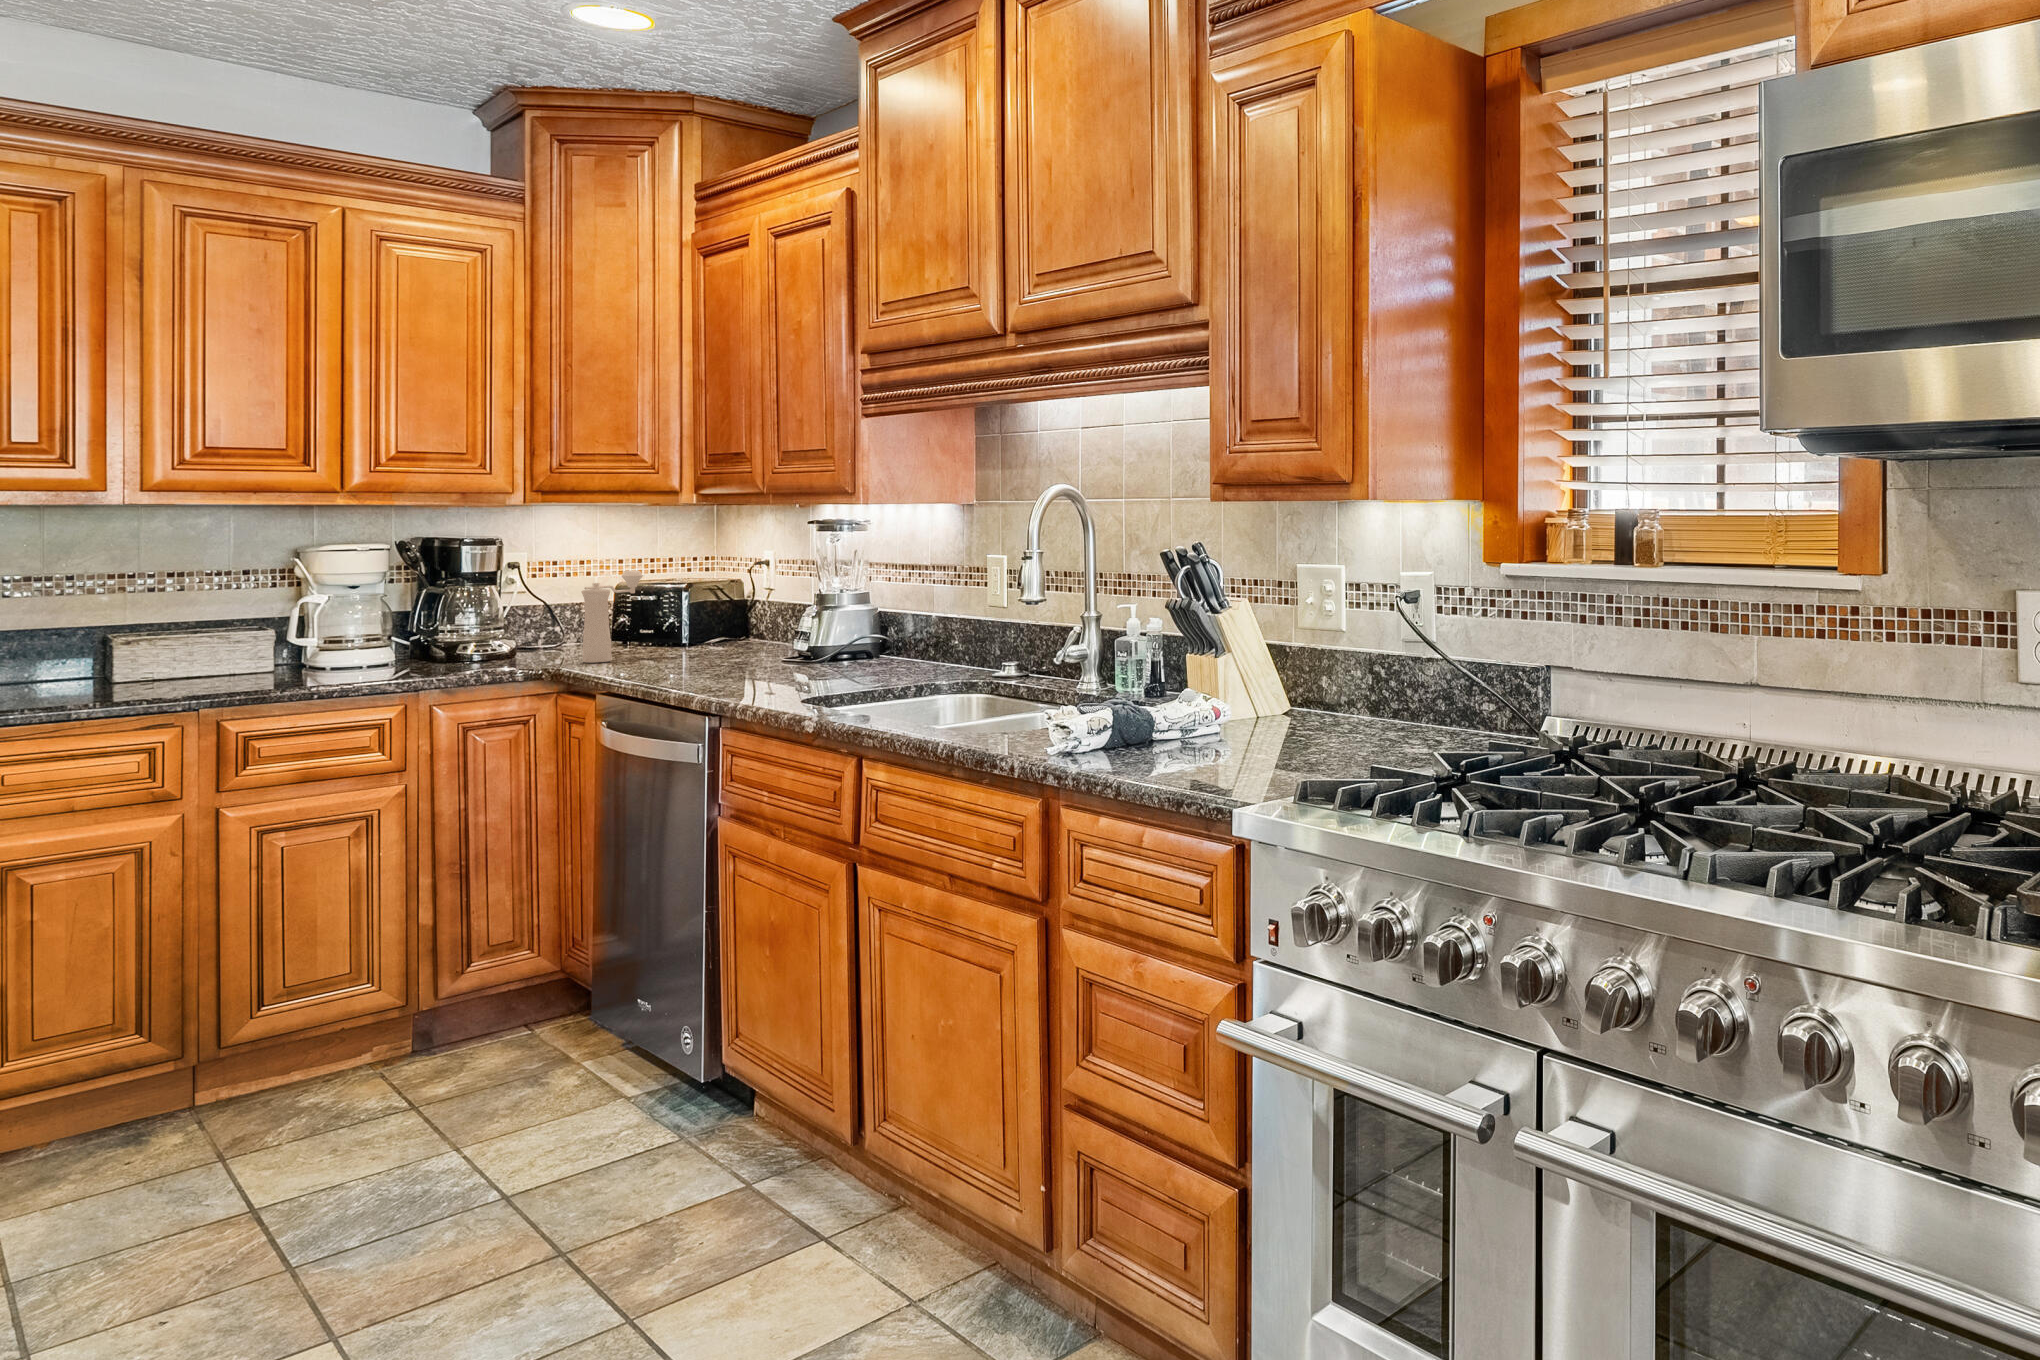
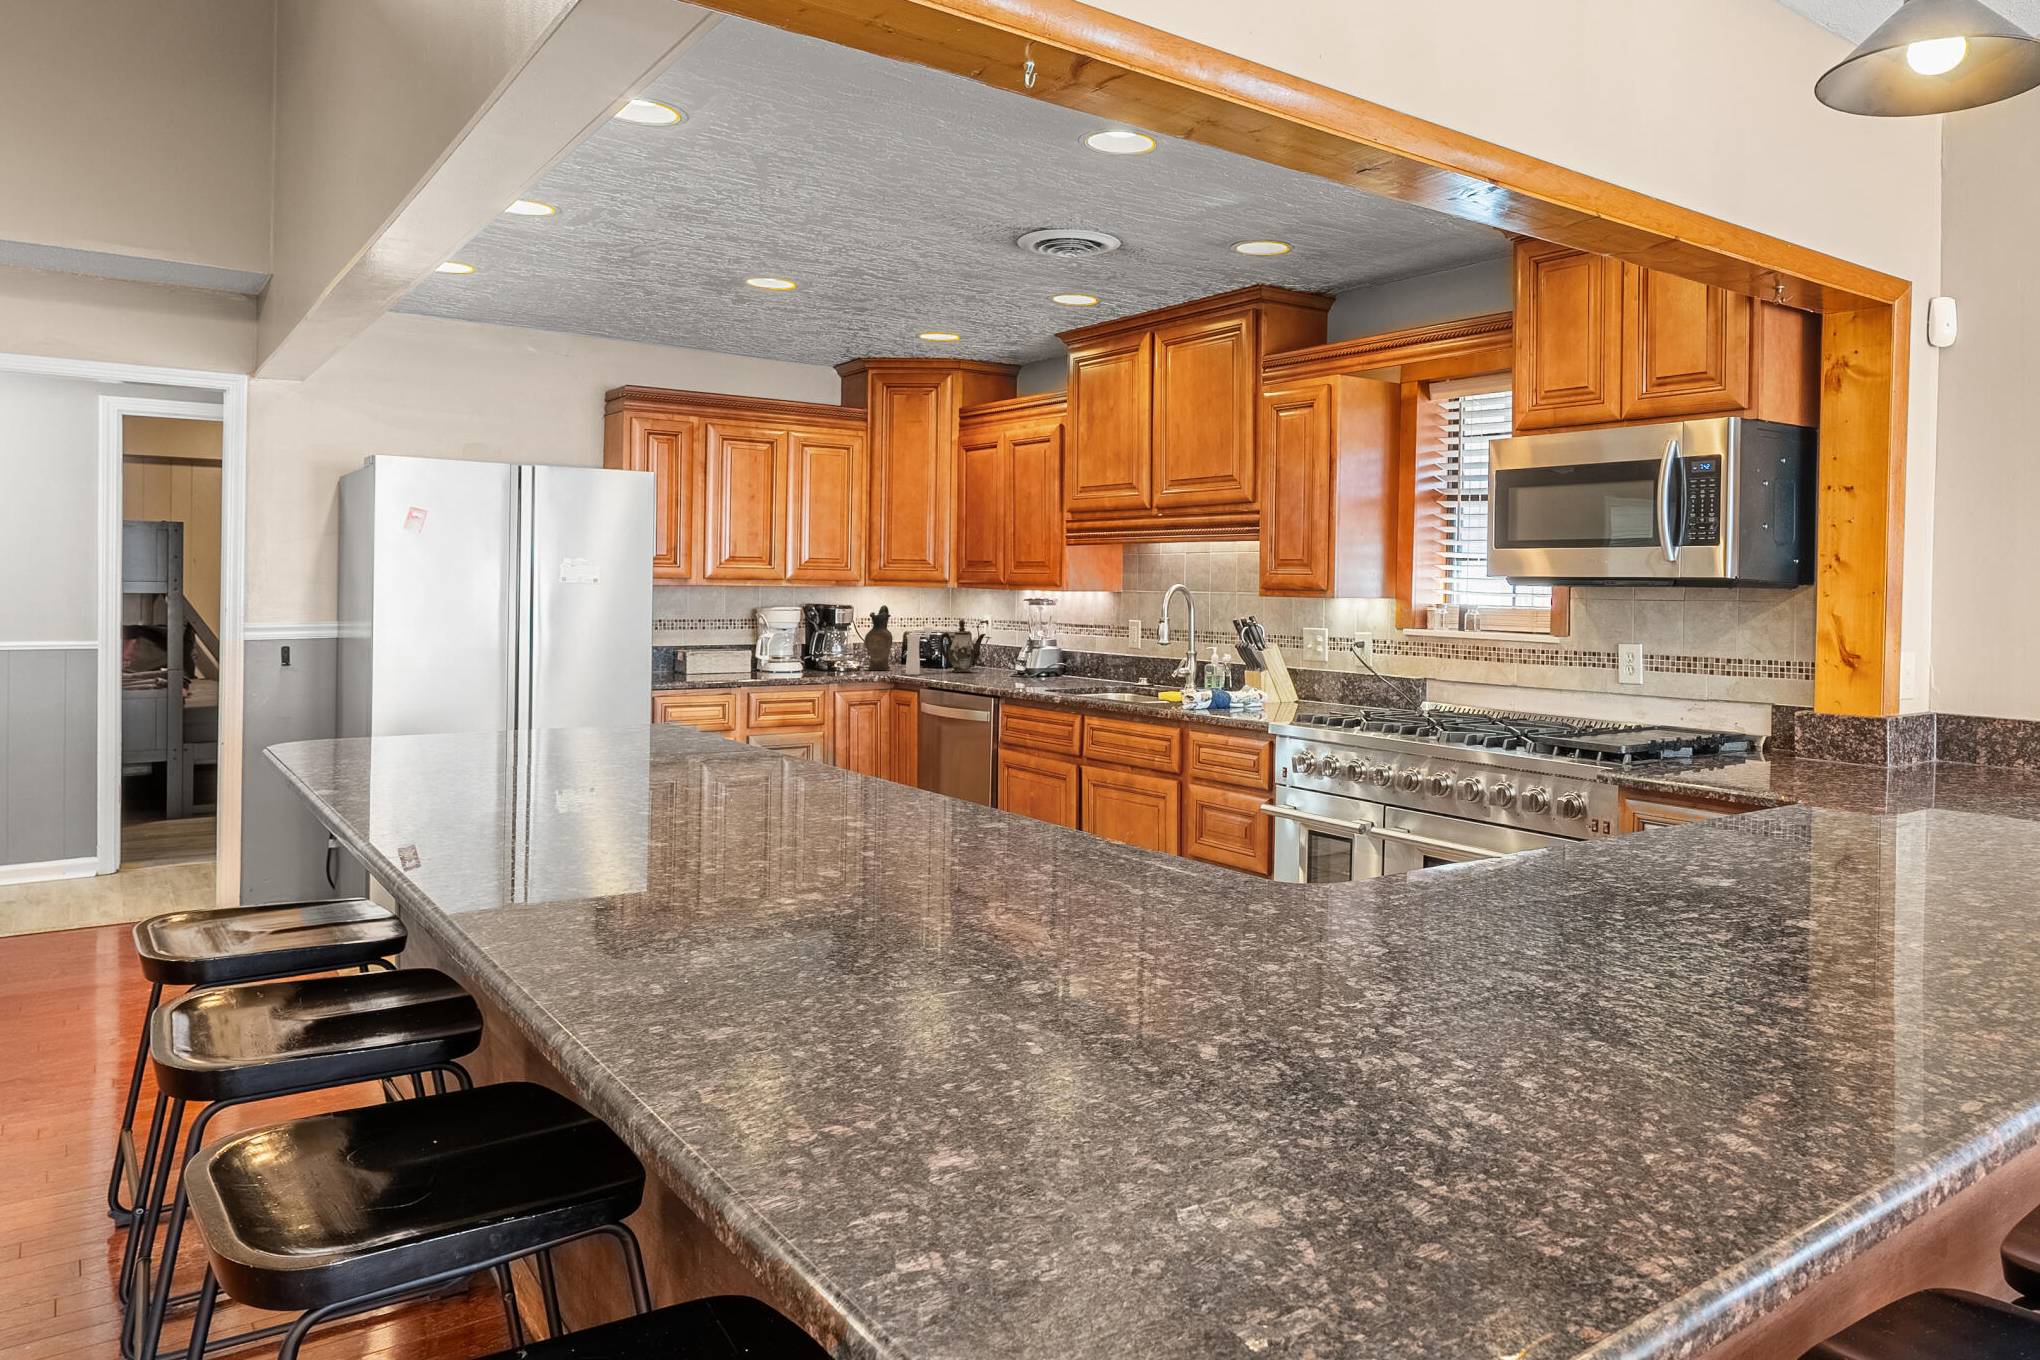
ceramic pitcher: none [515,537,573,653] -> present [864,605,893,670]
teapot: none [665,558,753,652] -> present [940,619,986,672]

